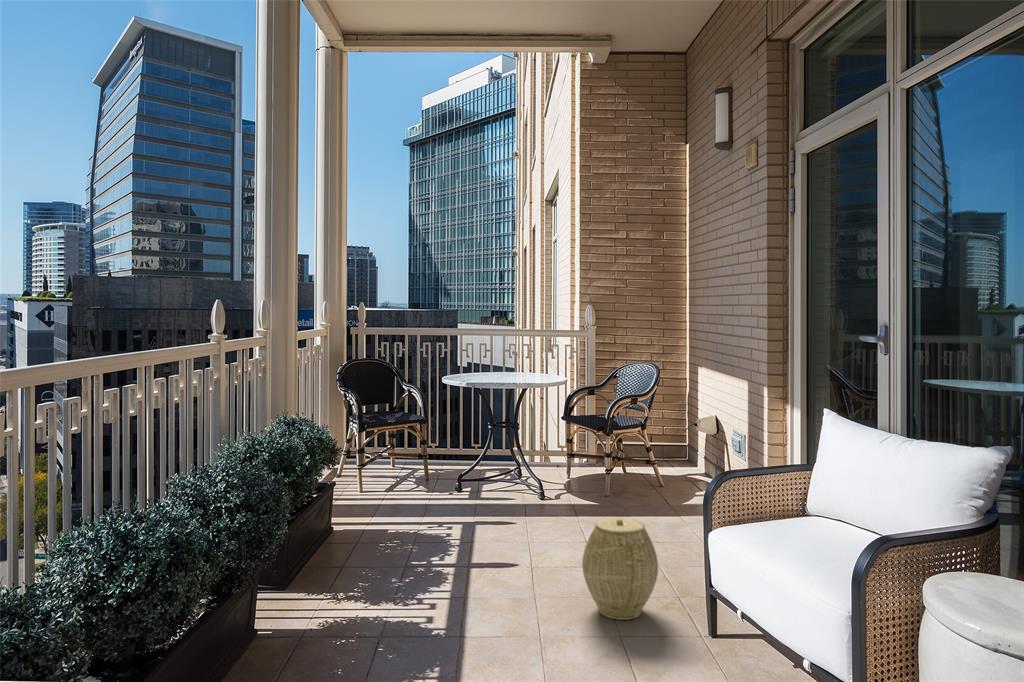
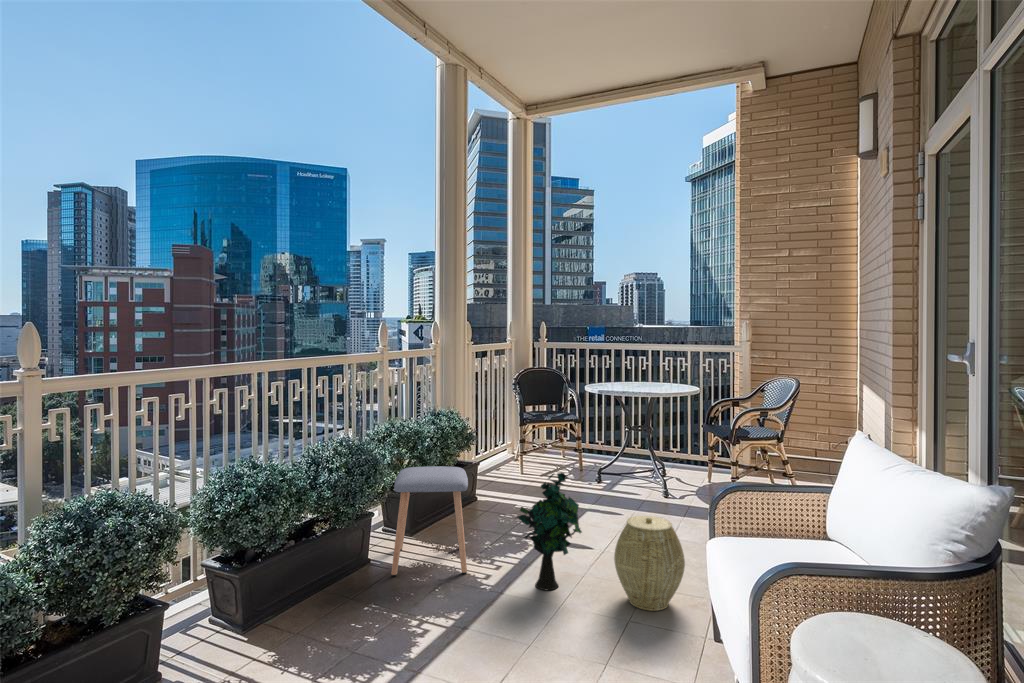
decorative plant: none [466,481,543,622] -> present [516,473,582,590]
stool: none [282,490,400,645] -> present [391,466,468,576]

